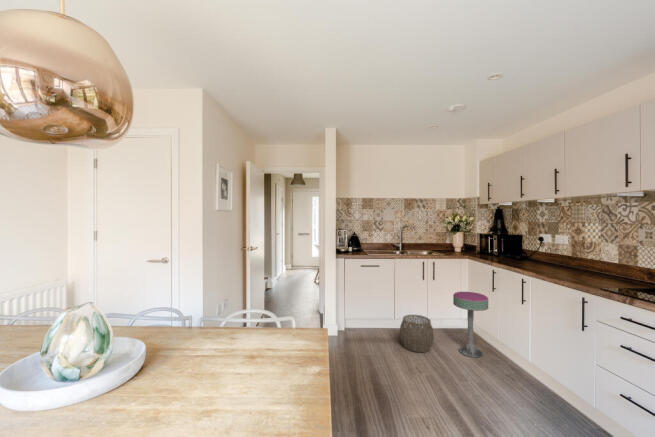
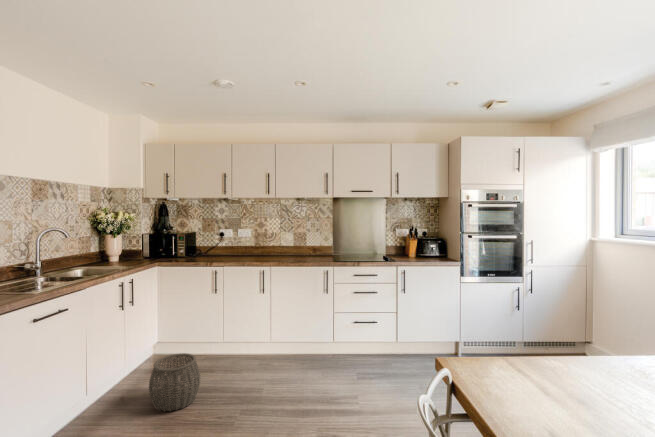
bar stool: present [453,292,488,357] -> none [194,299,232,375]

